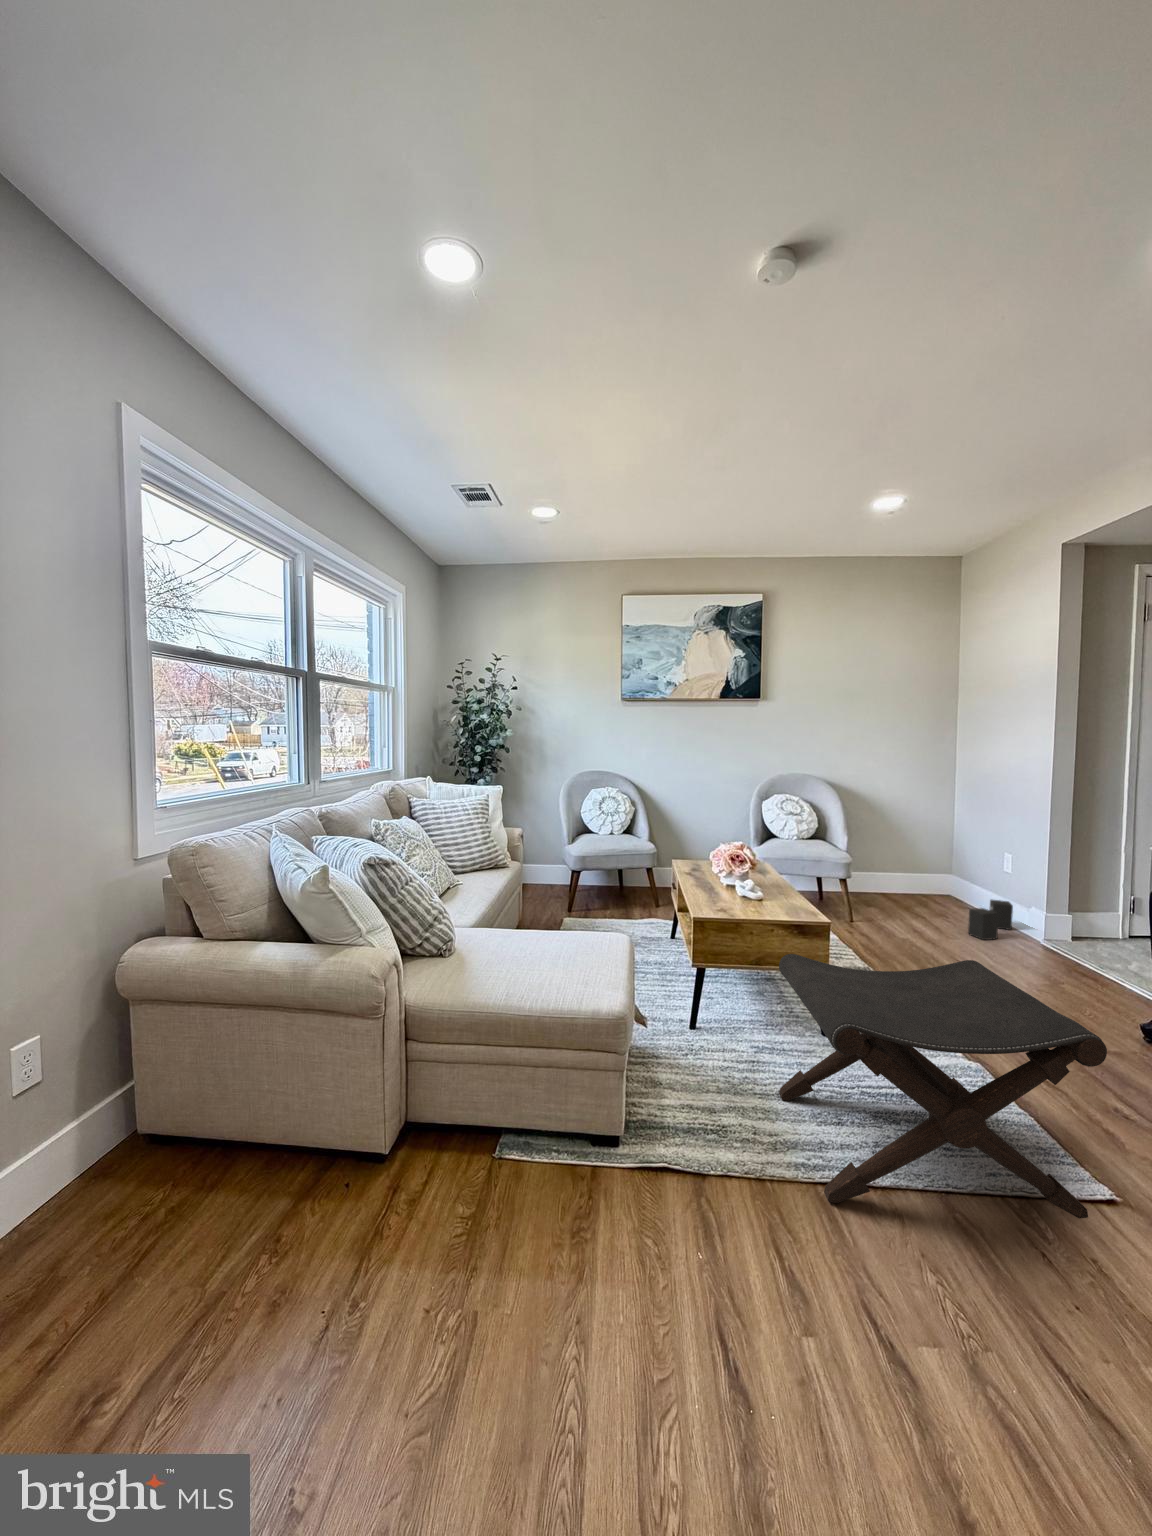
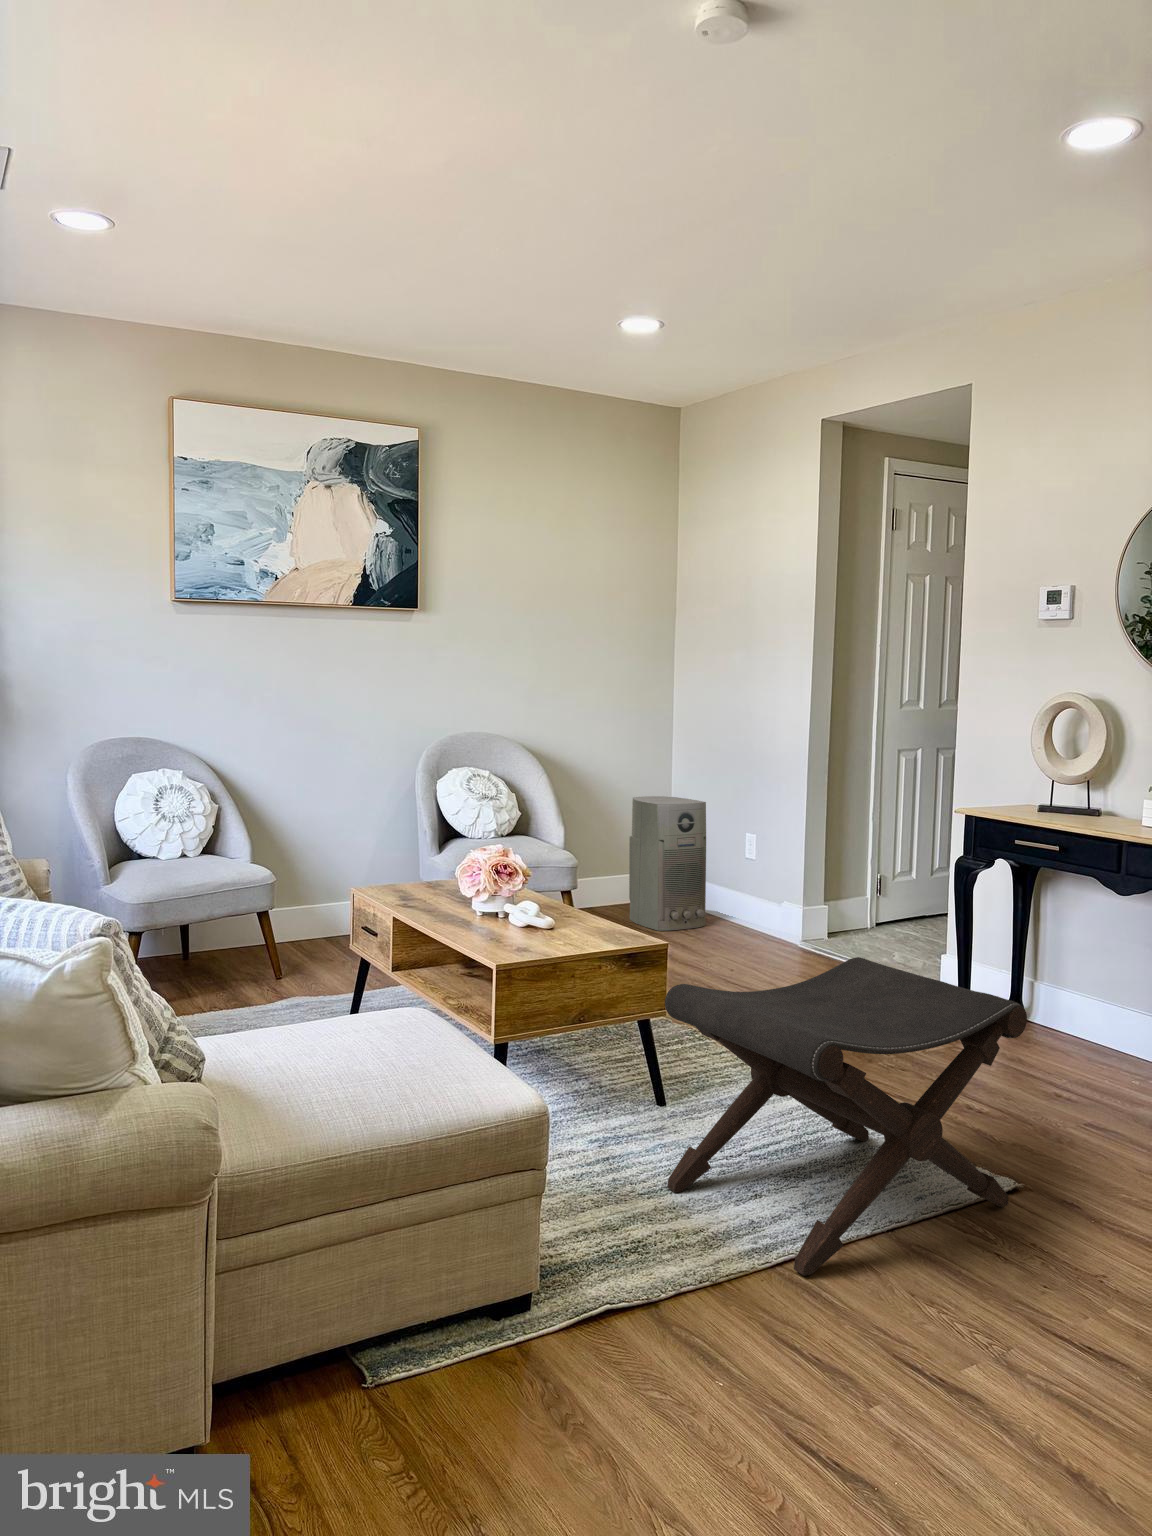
air purifier: none [909,817,969,912] -> present [629,796,706,931]
speaker: present [968,900,1013,940] -> none [726,903,766,958]

